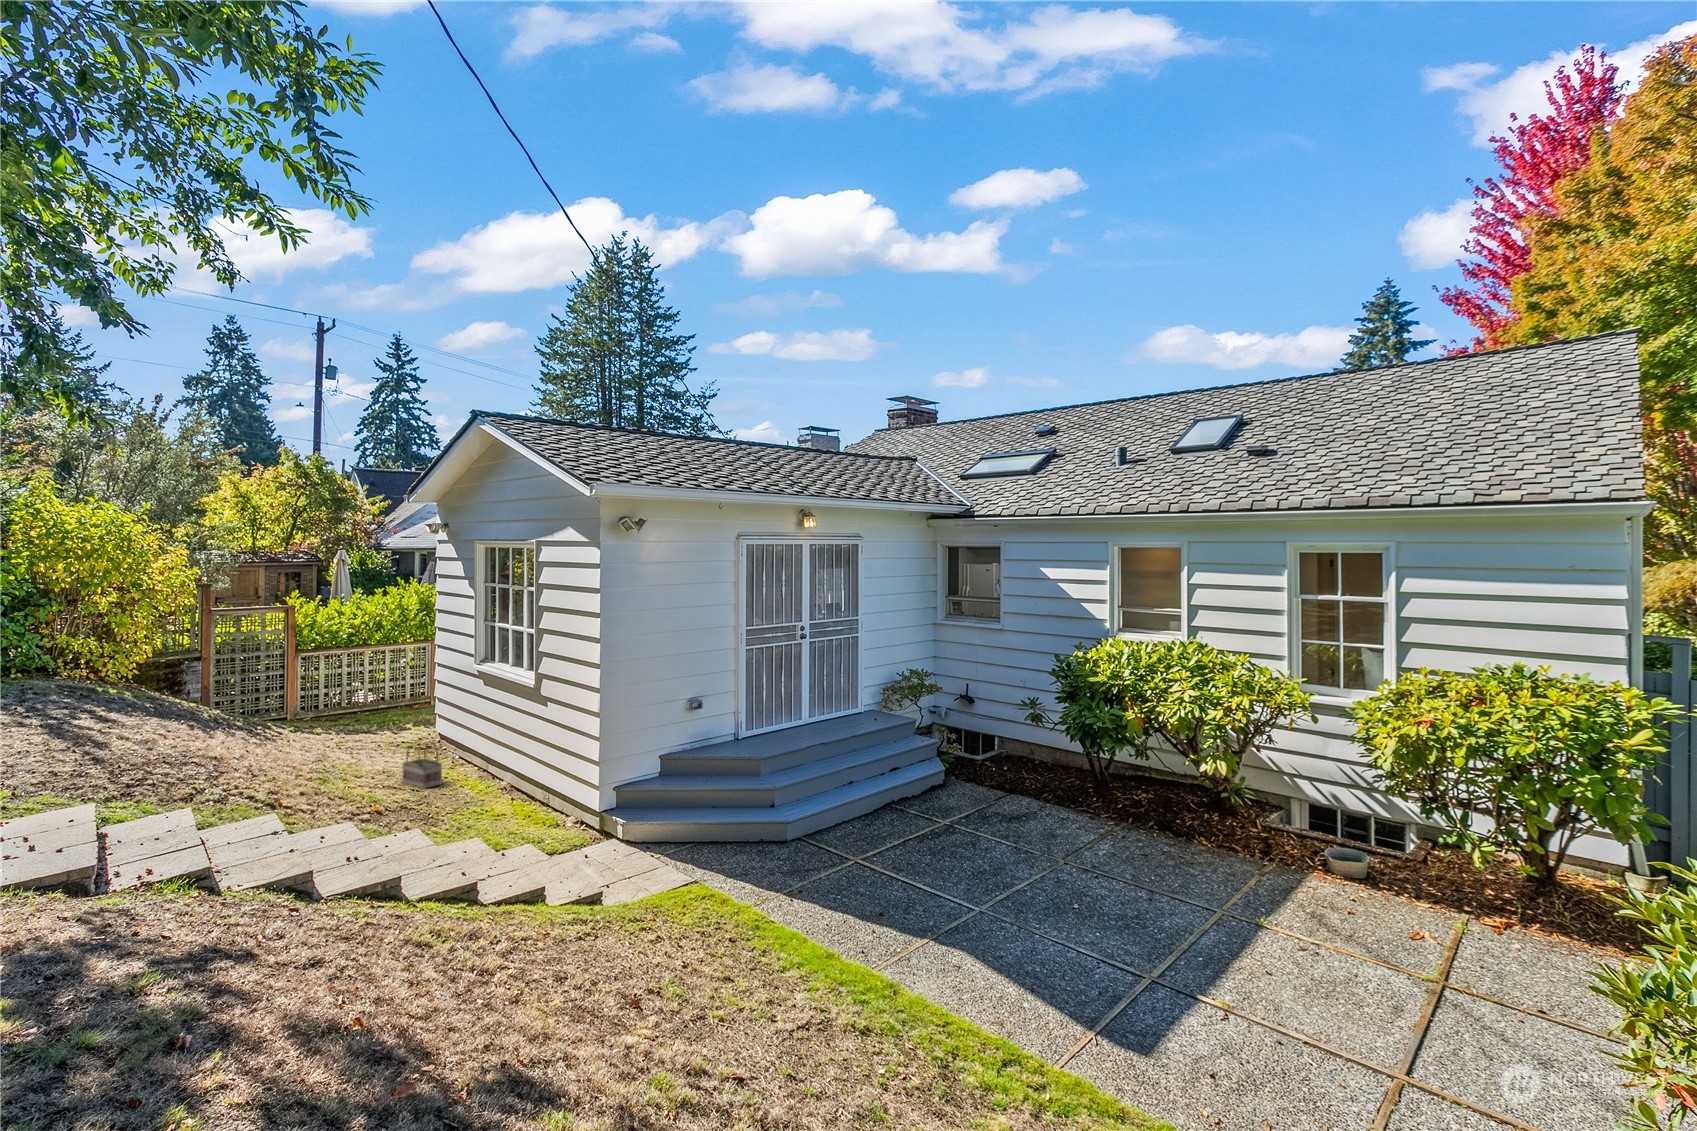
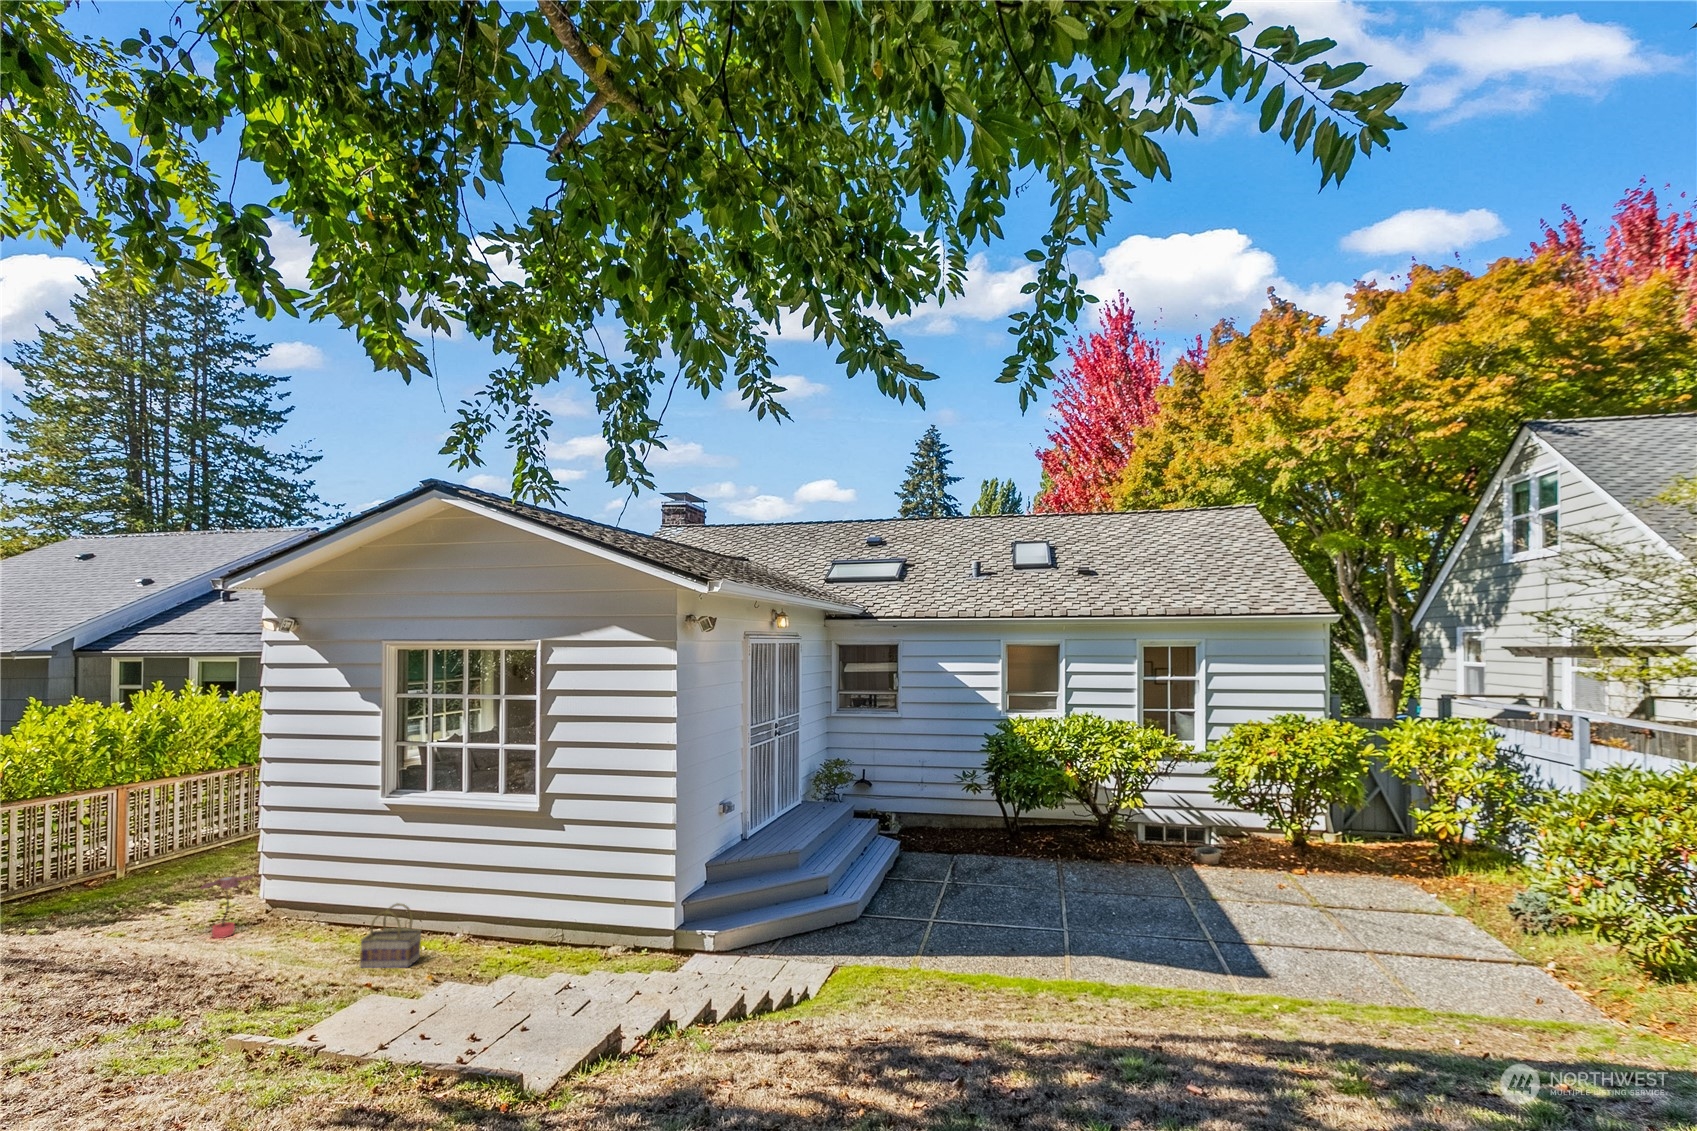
potted plant: none [379,709,414,750] -> present [200,876,252,938]

